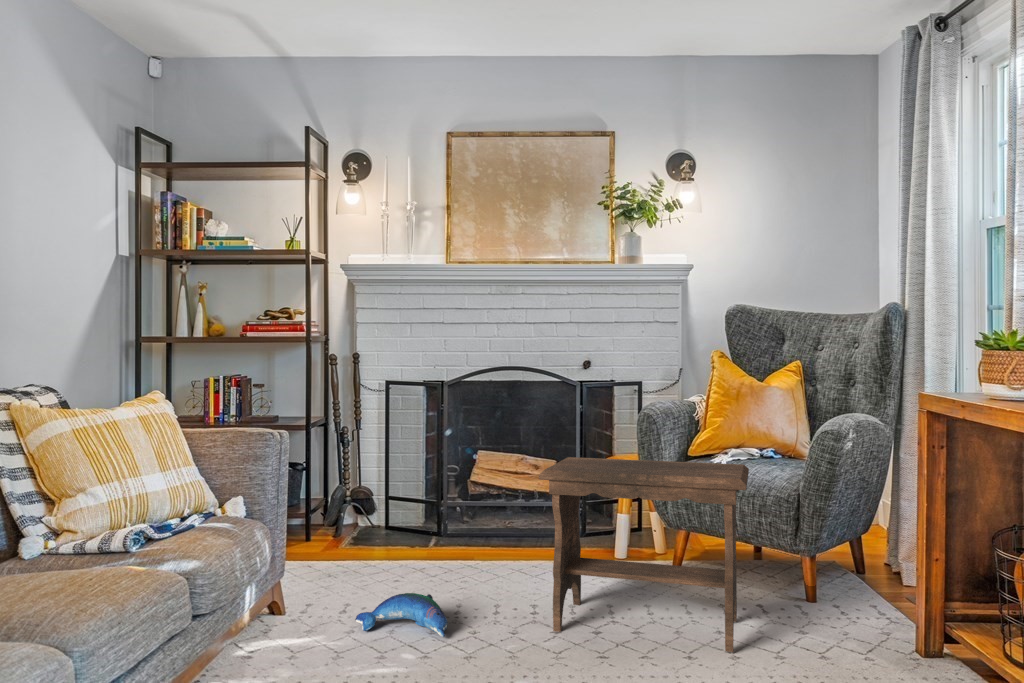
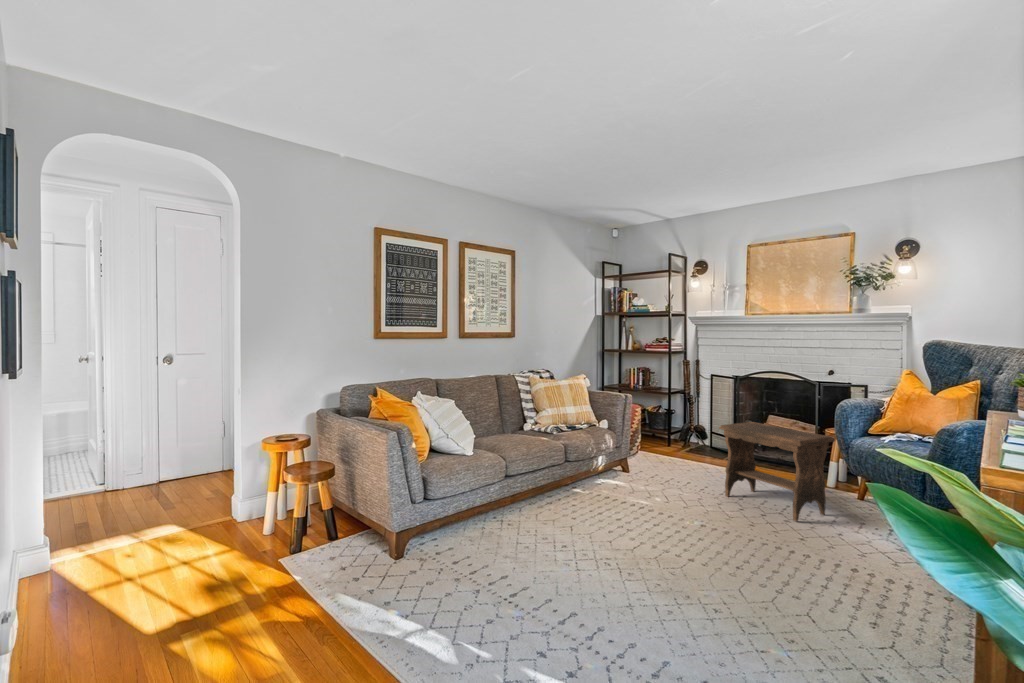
plush toy: present [355,593,448,637] -> none [649,468,681,486]

